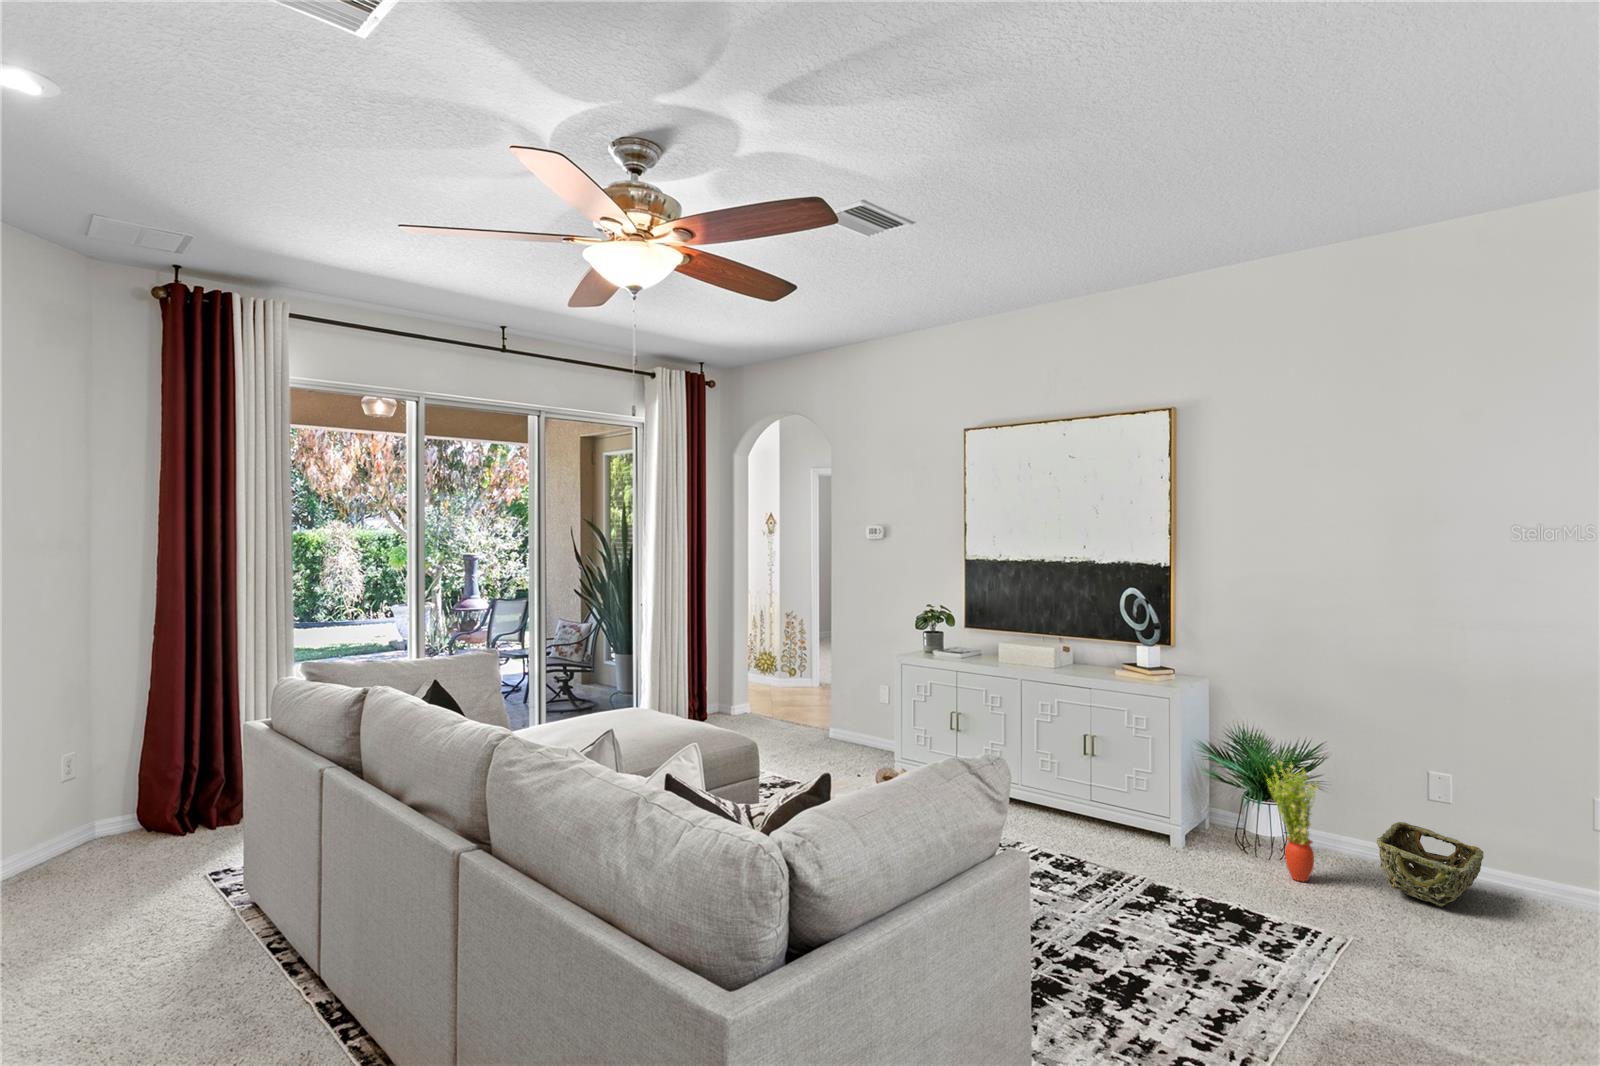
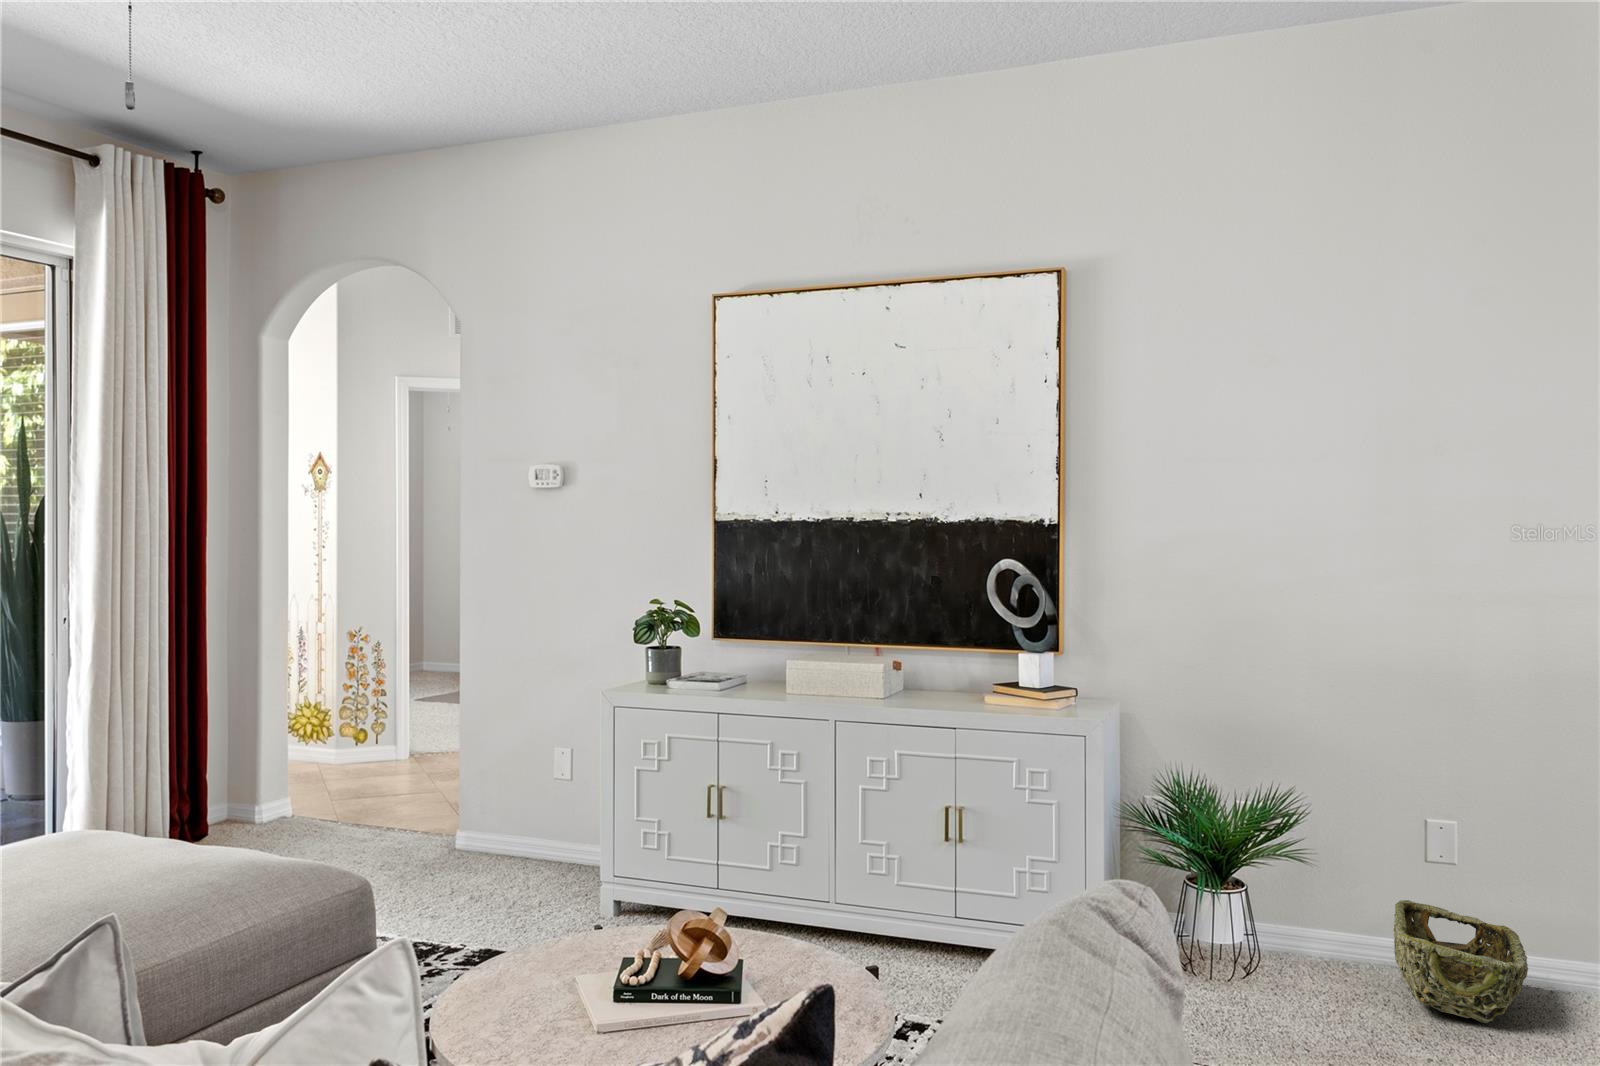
potted plant: present [1267,762,1318,882] -> none [1237,822,1319,1011]

